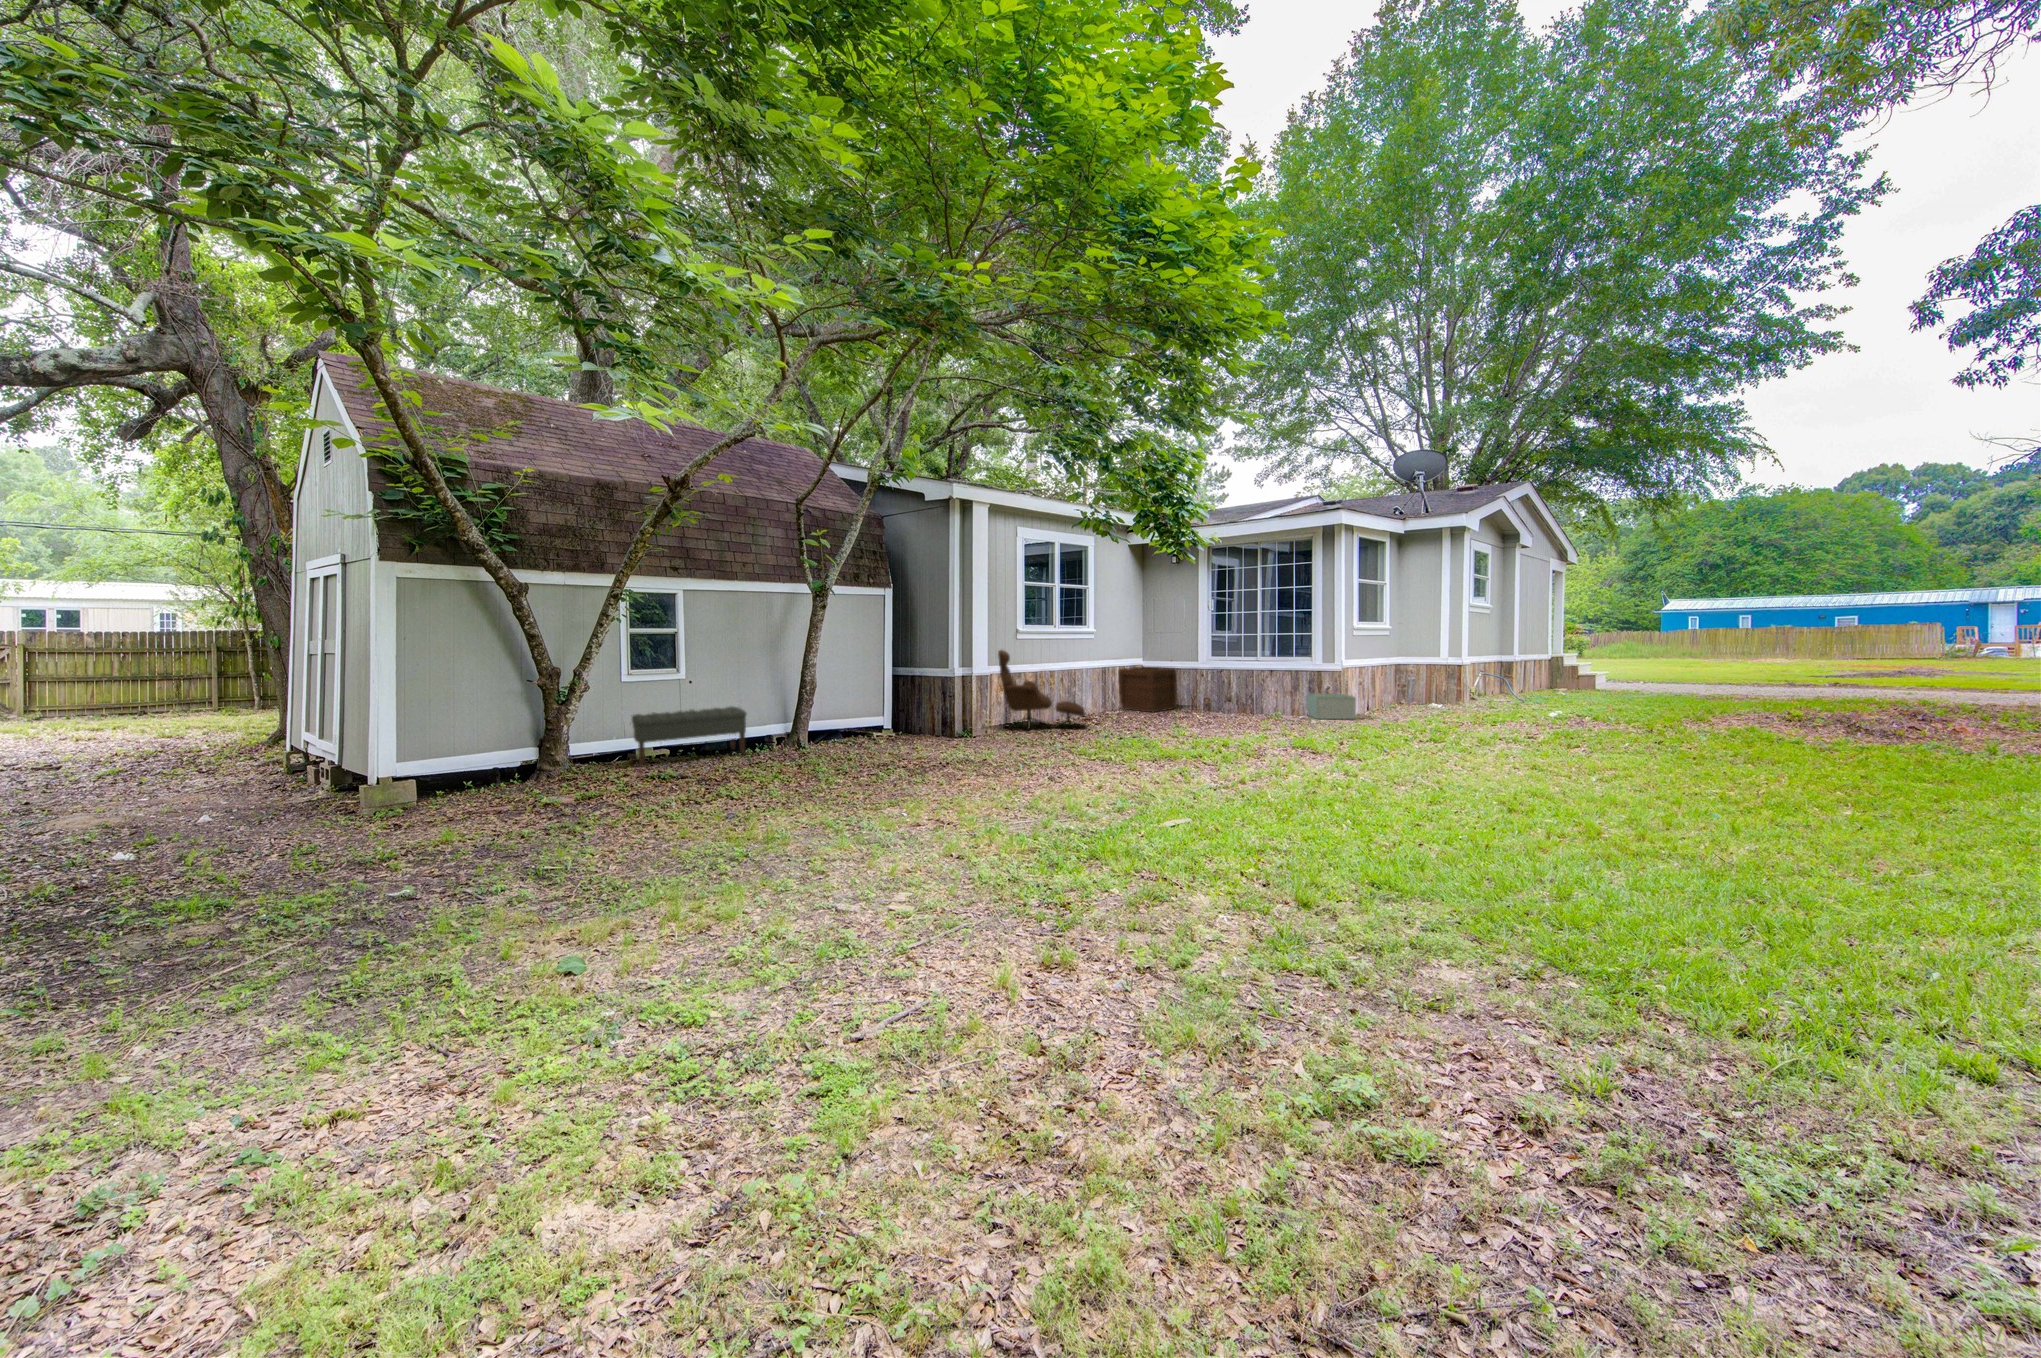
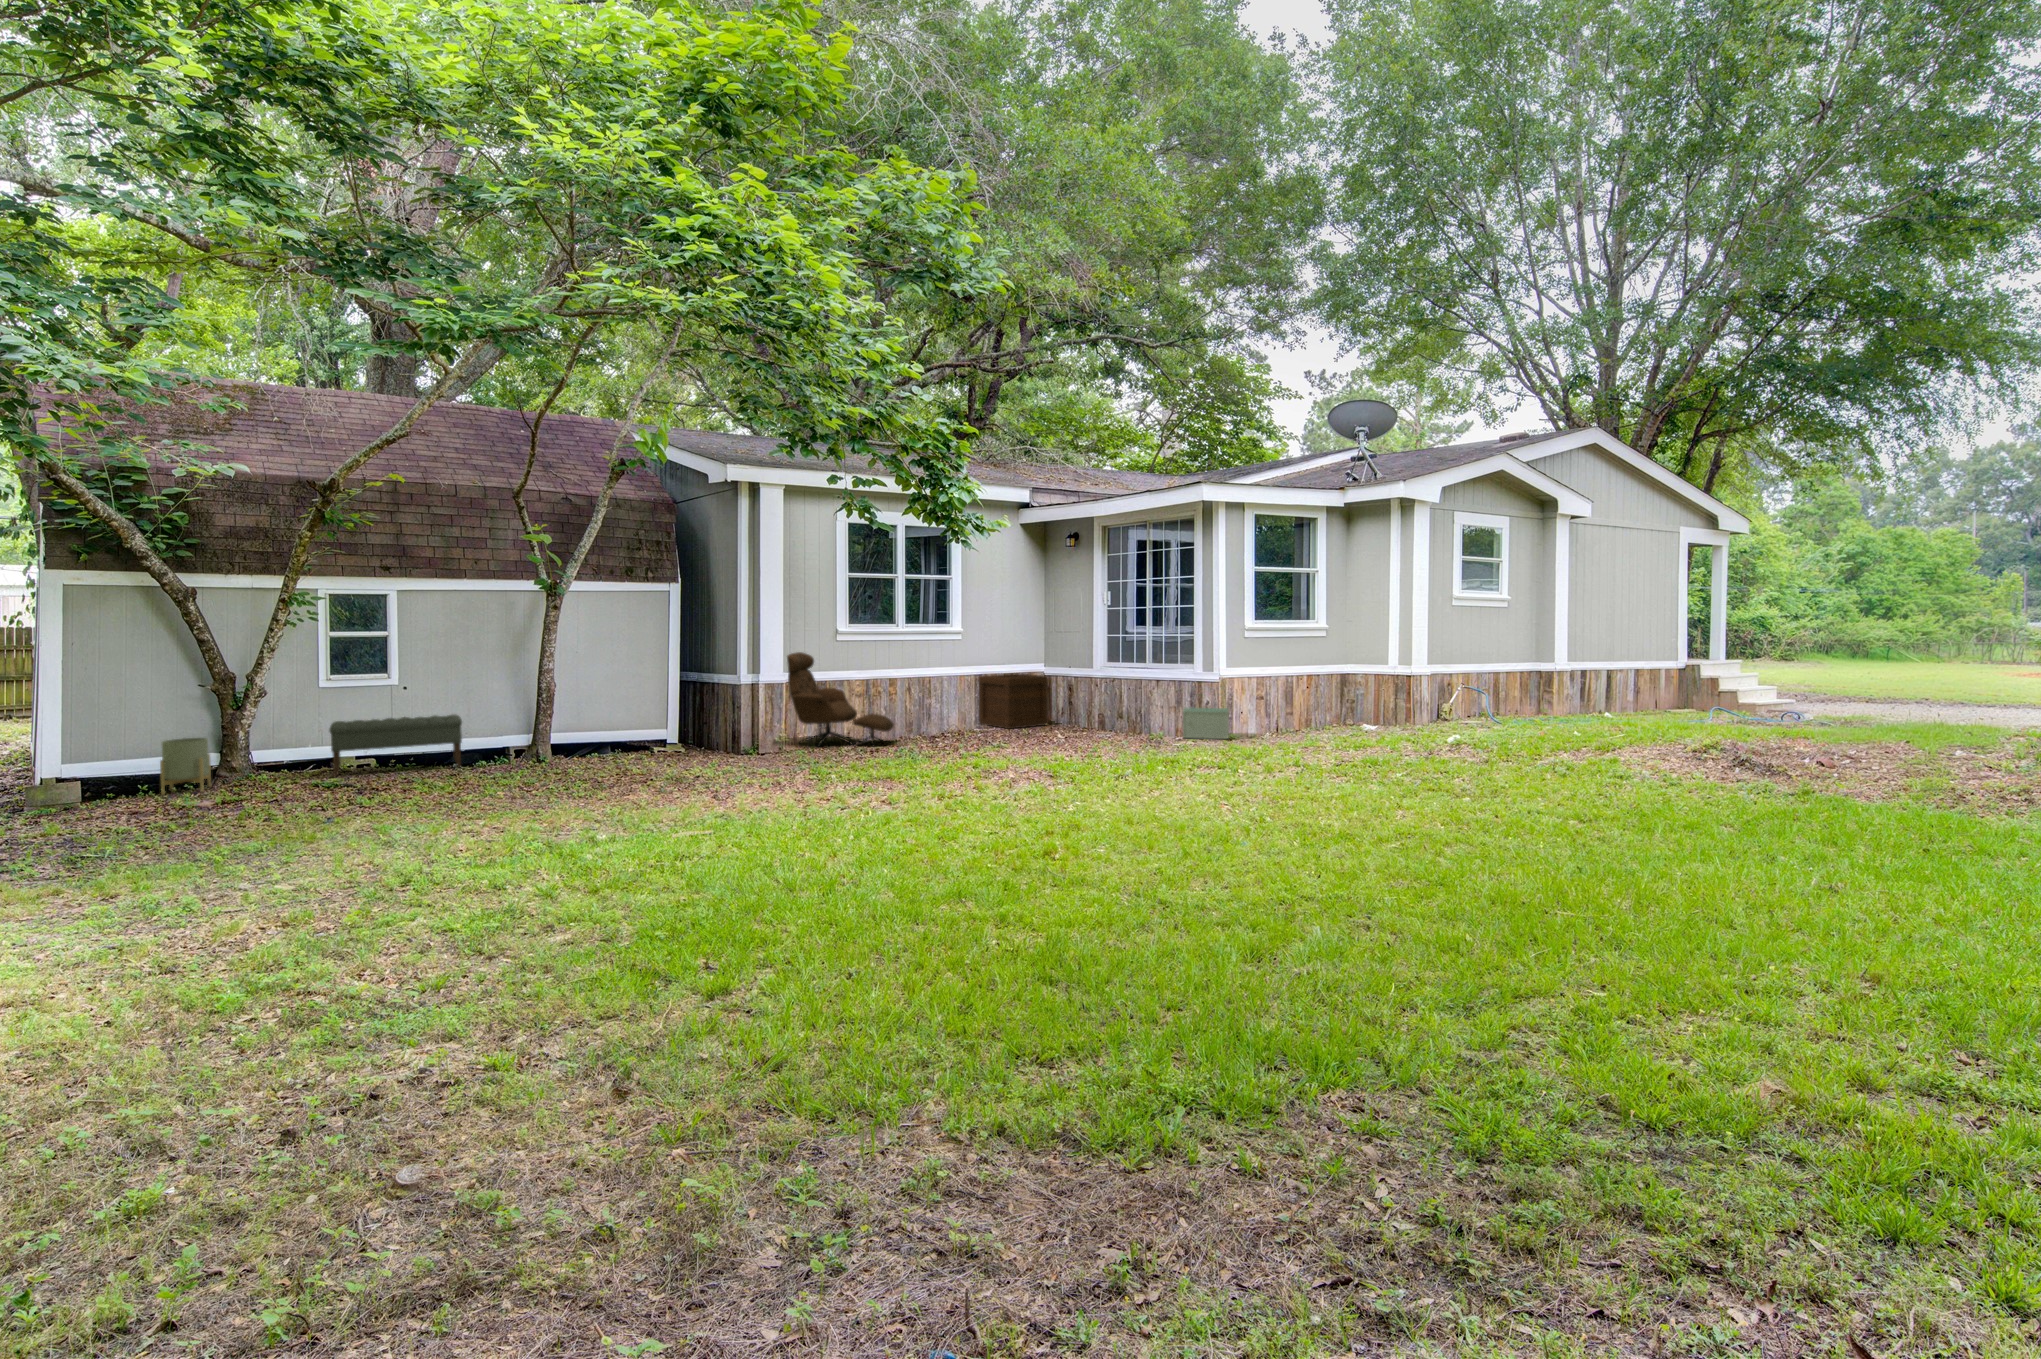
planter: none [493,732,534,789] -> present [160,738,211,795]

